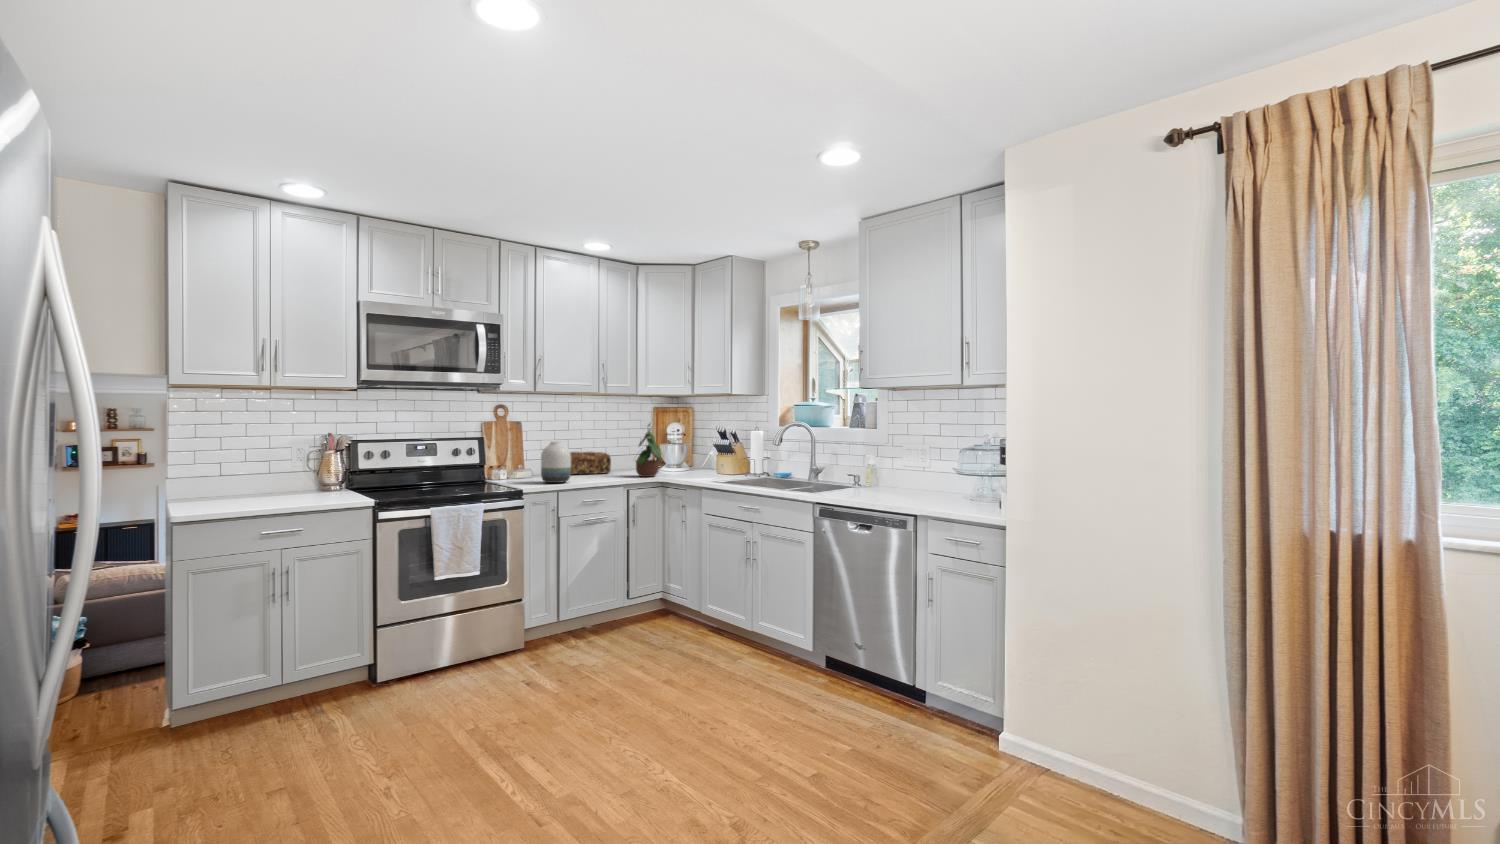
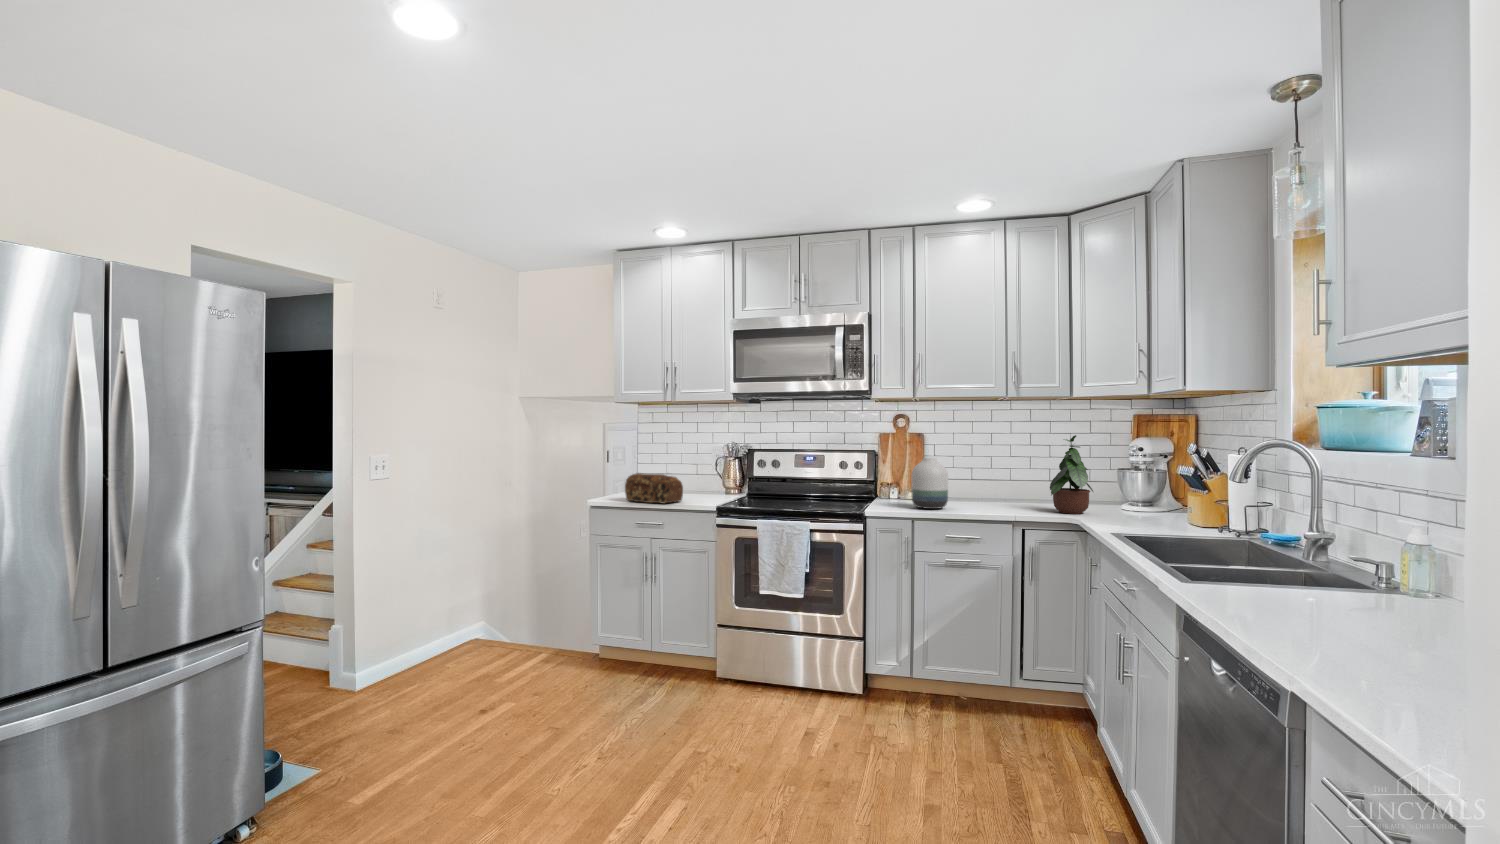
bread loaf: present [570,452,611,475] -> present [625,473,683,503]

